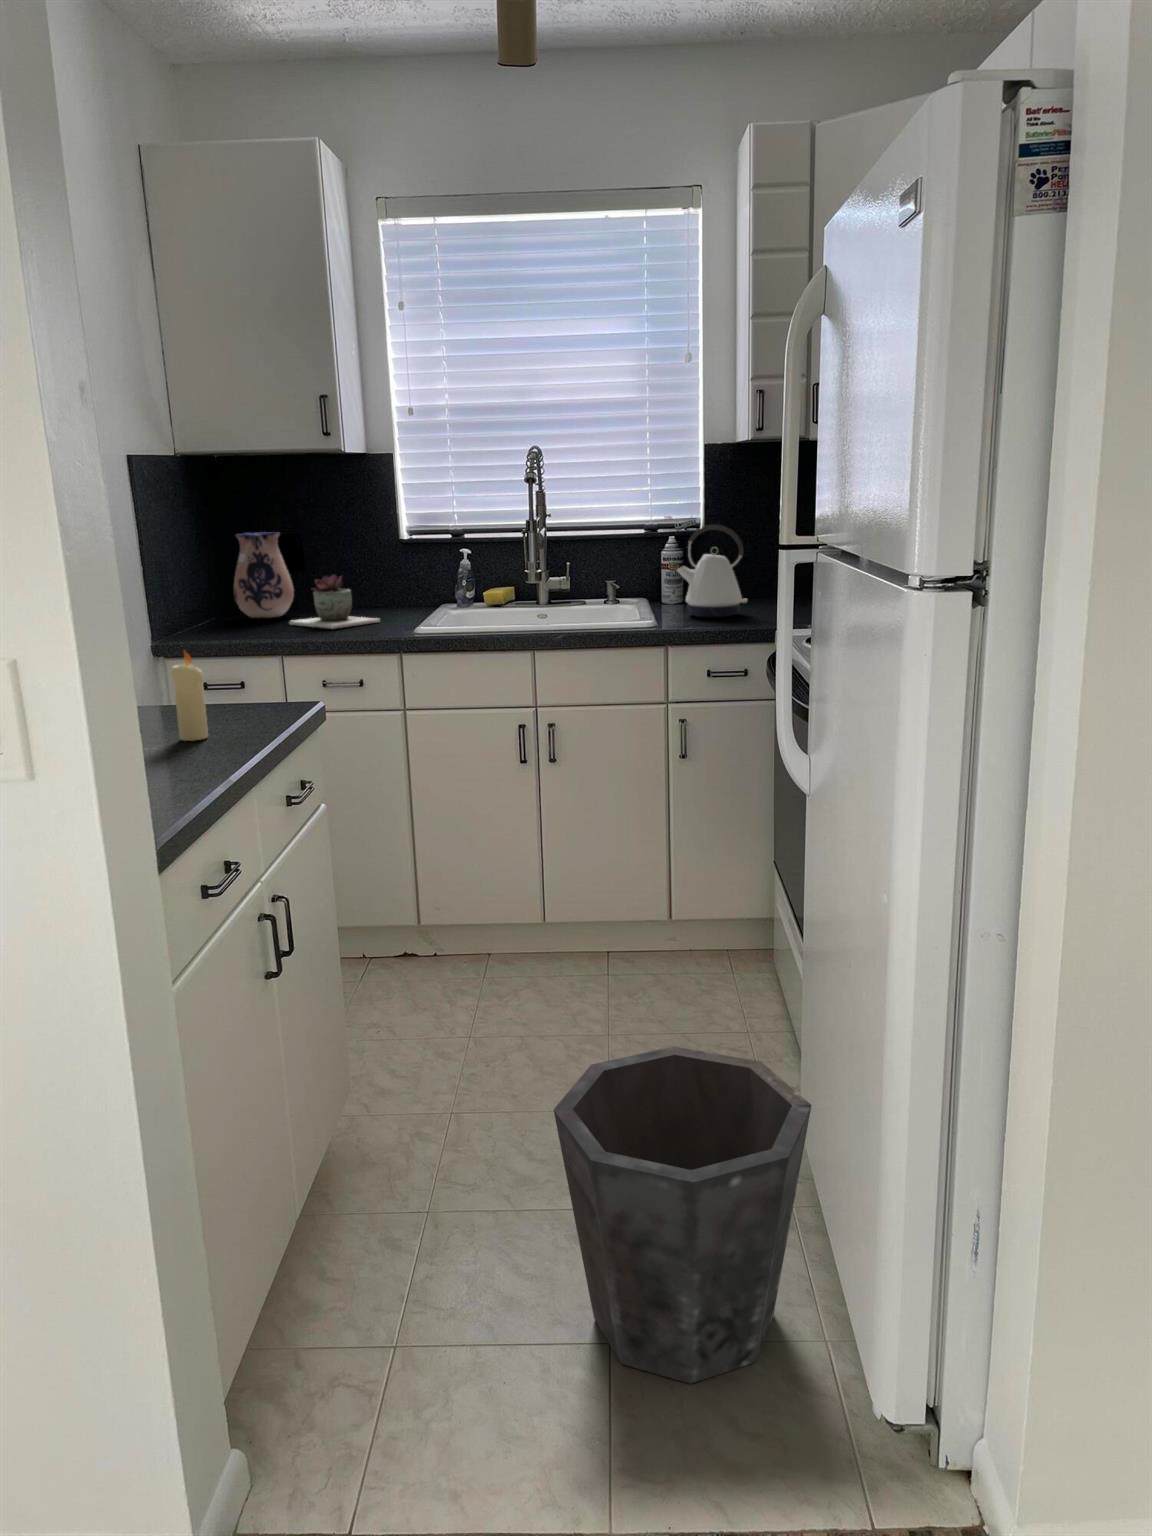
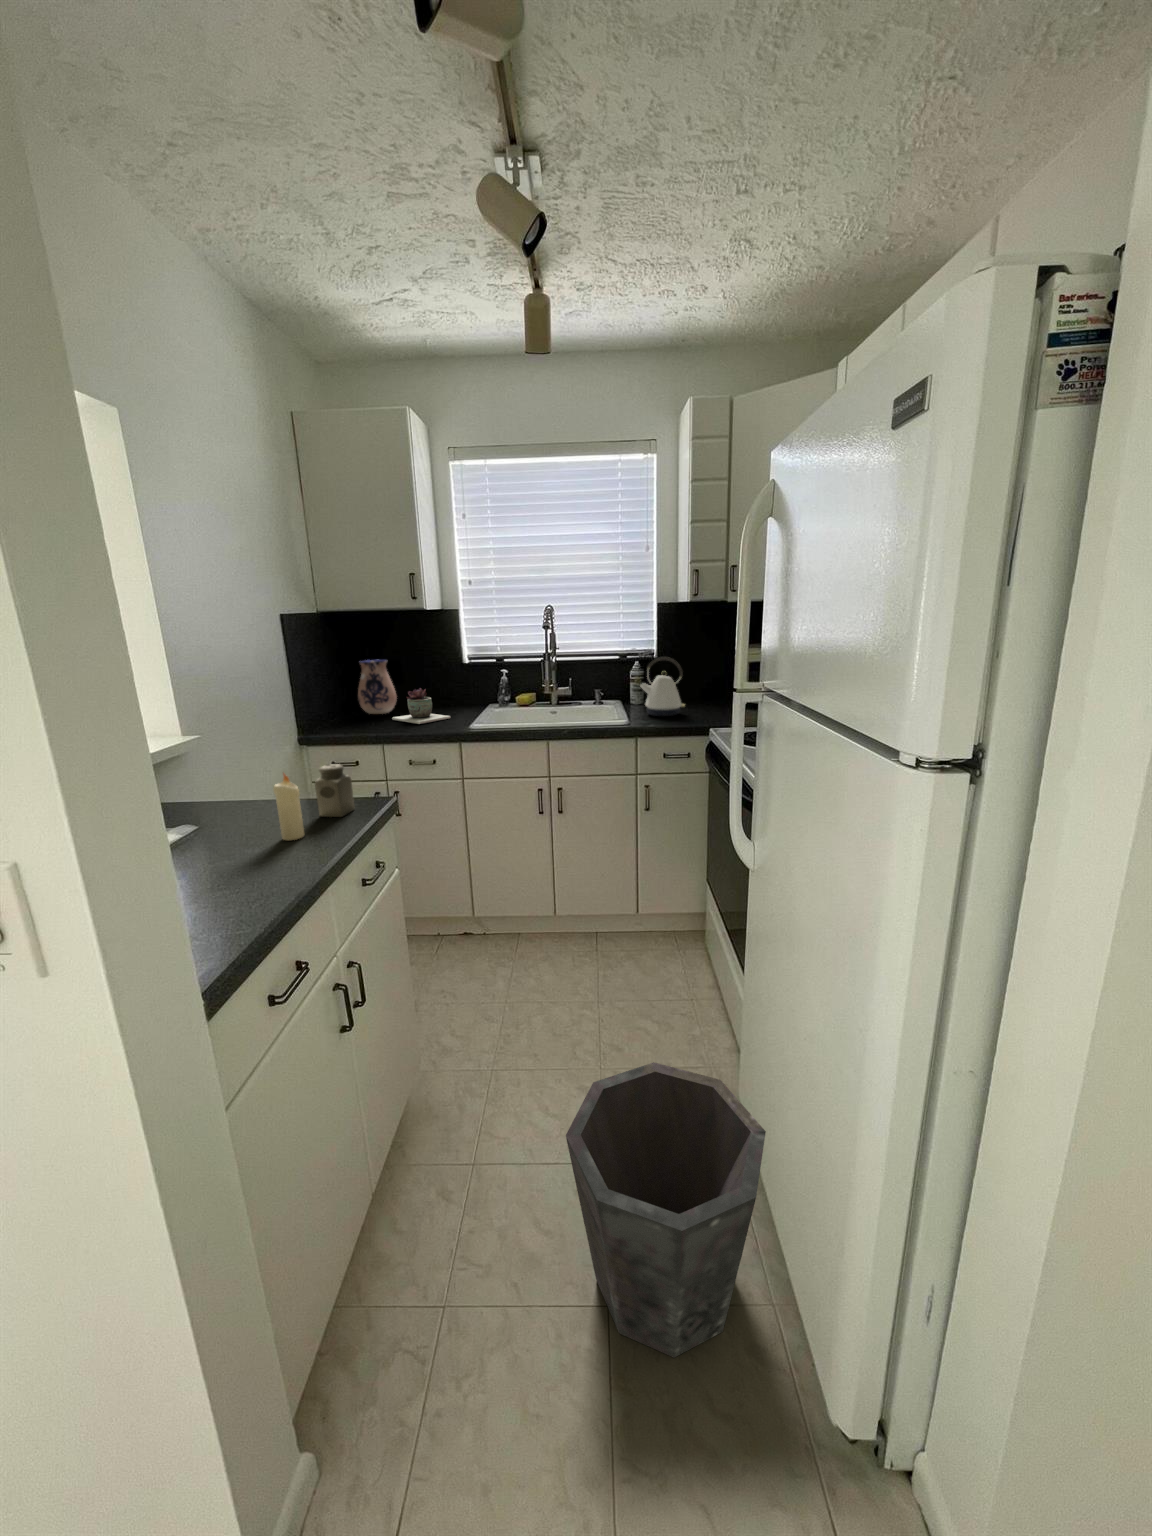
salt shaker: none [216,650,267,720] -> present [315,764,355,817]

